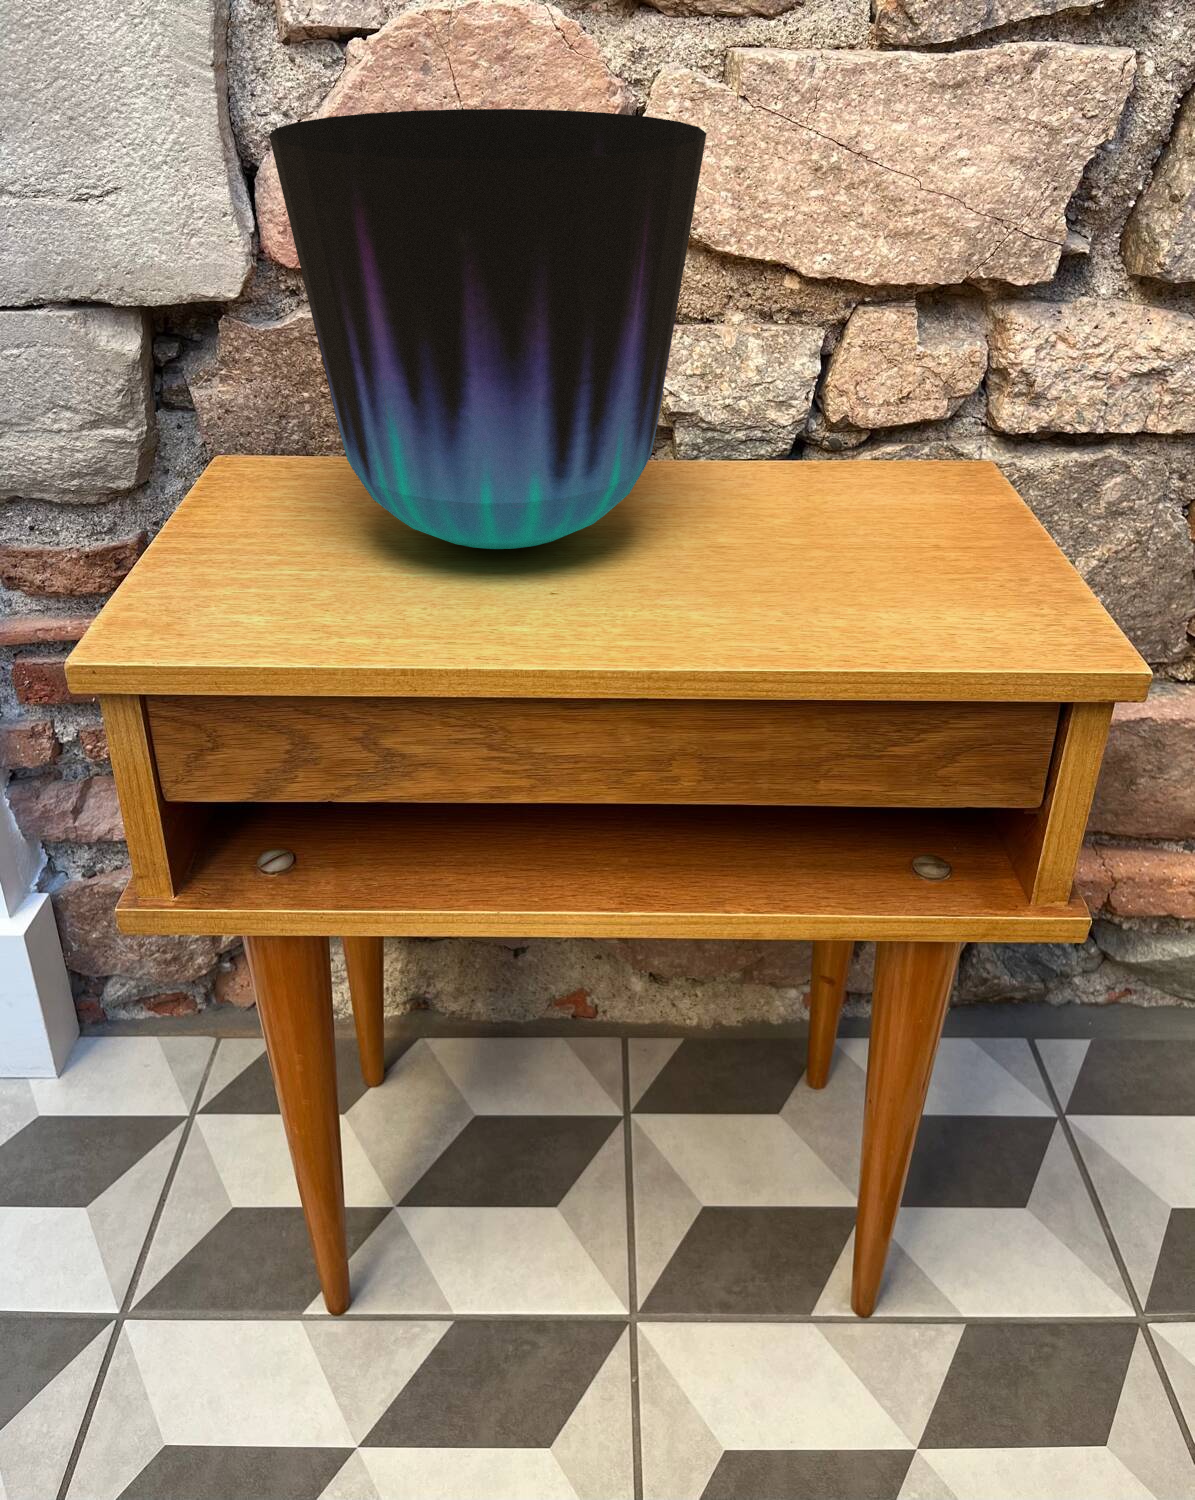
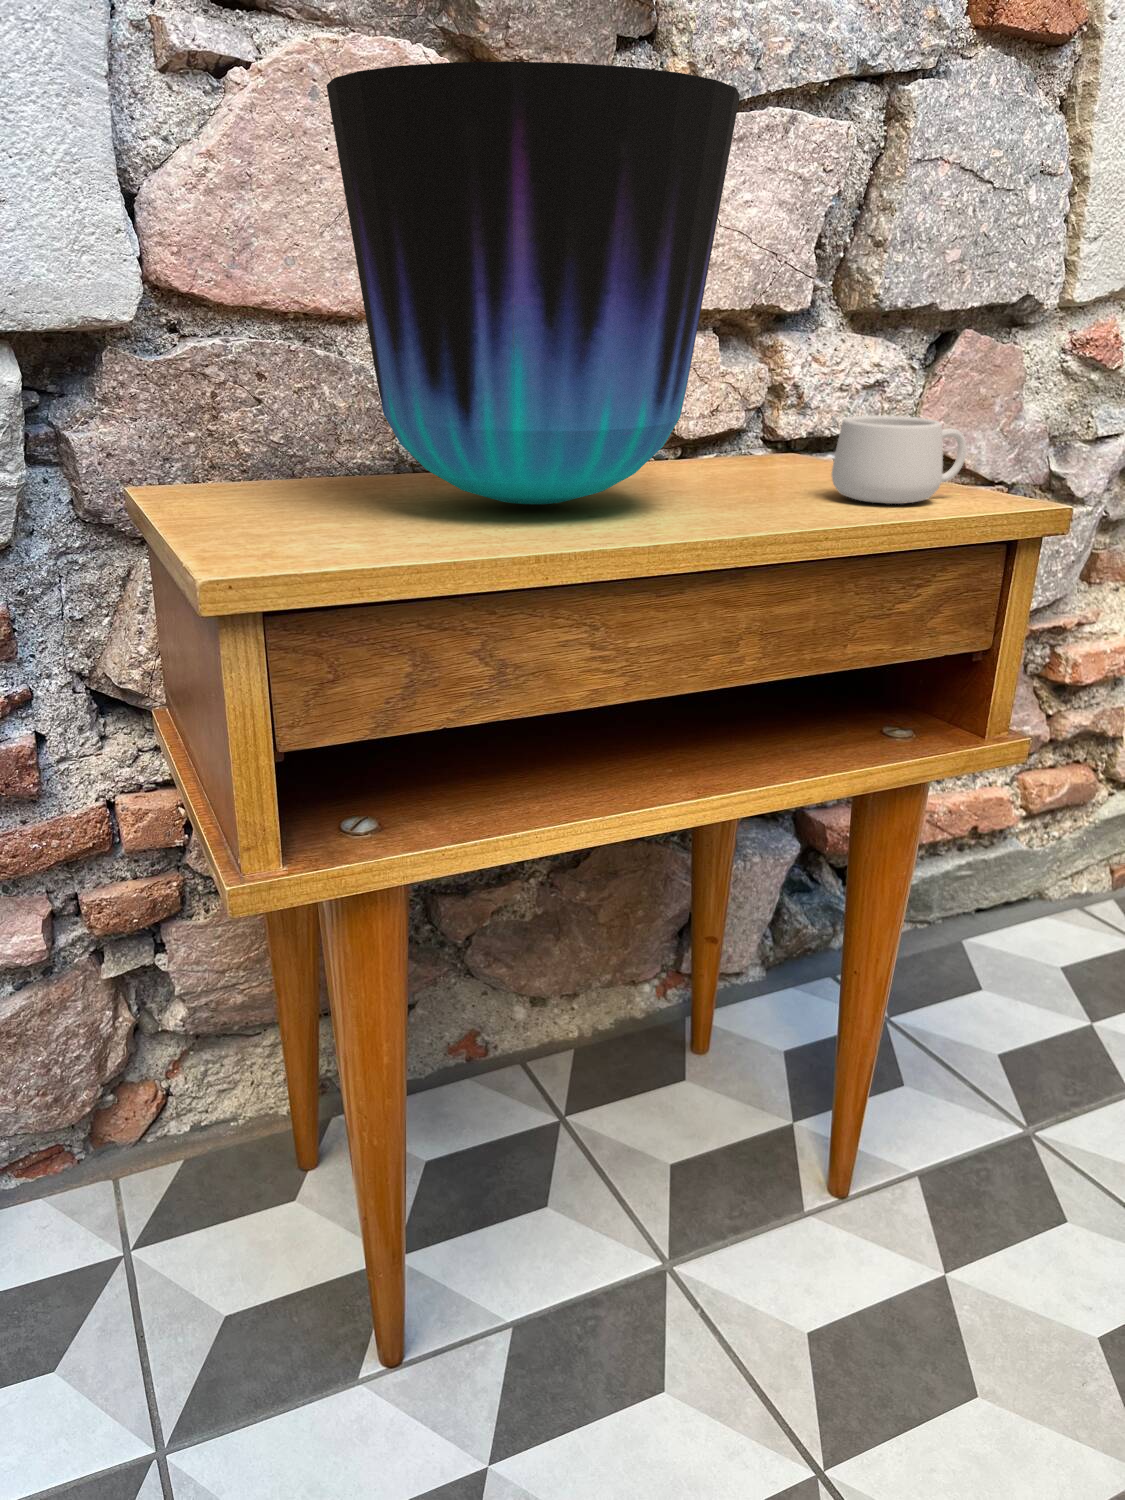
mug: none [831,484,1000,603] -> present [832,415,967,504]

